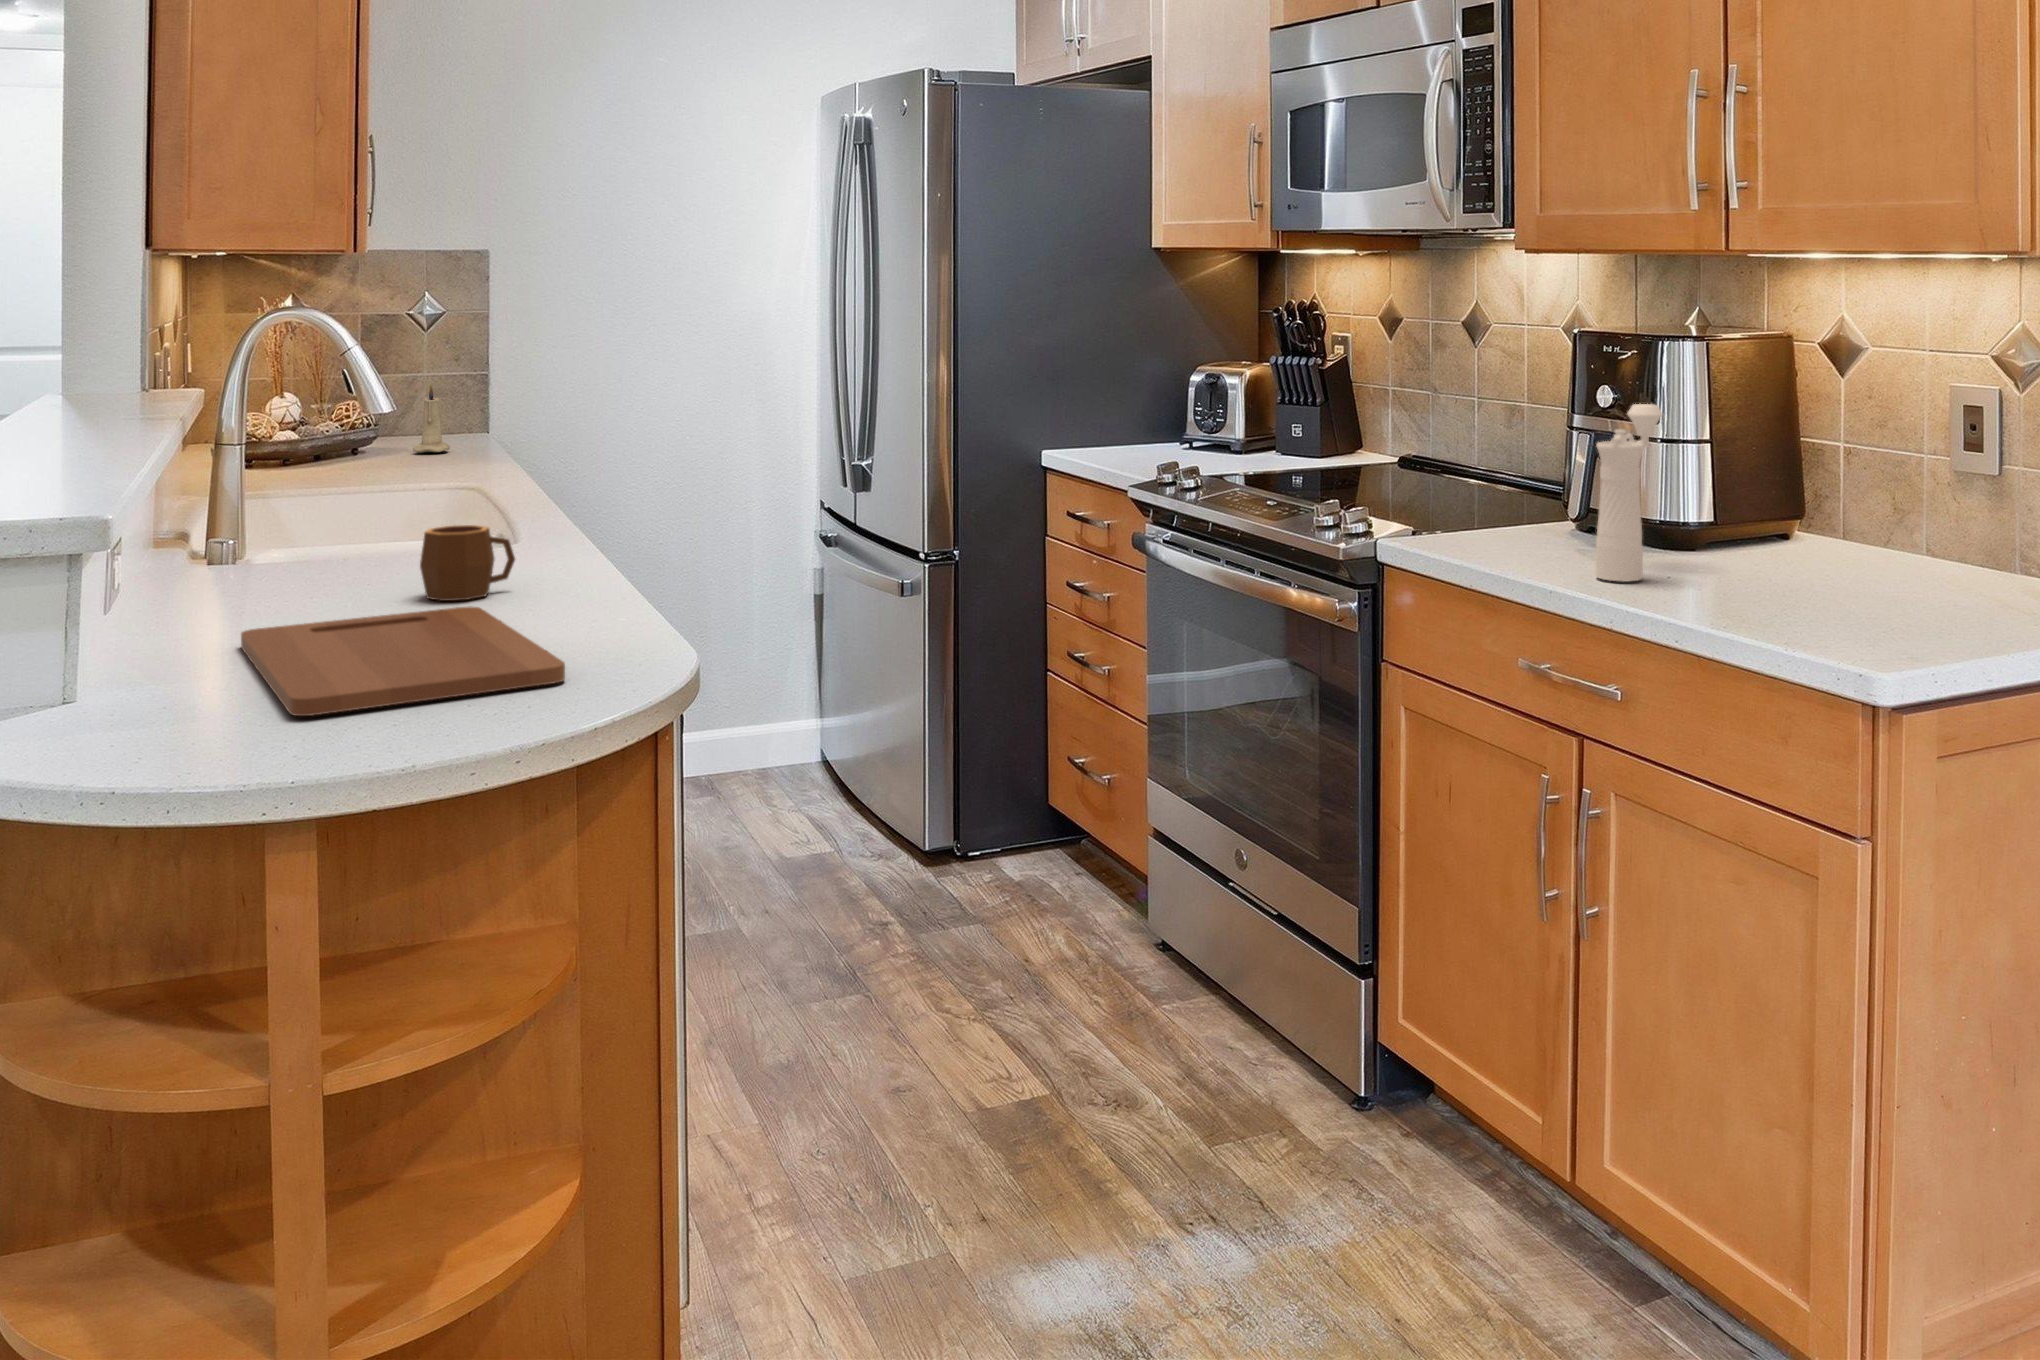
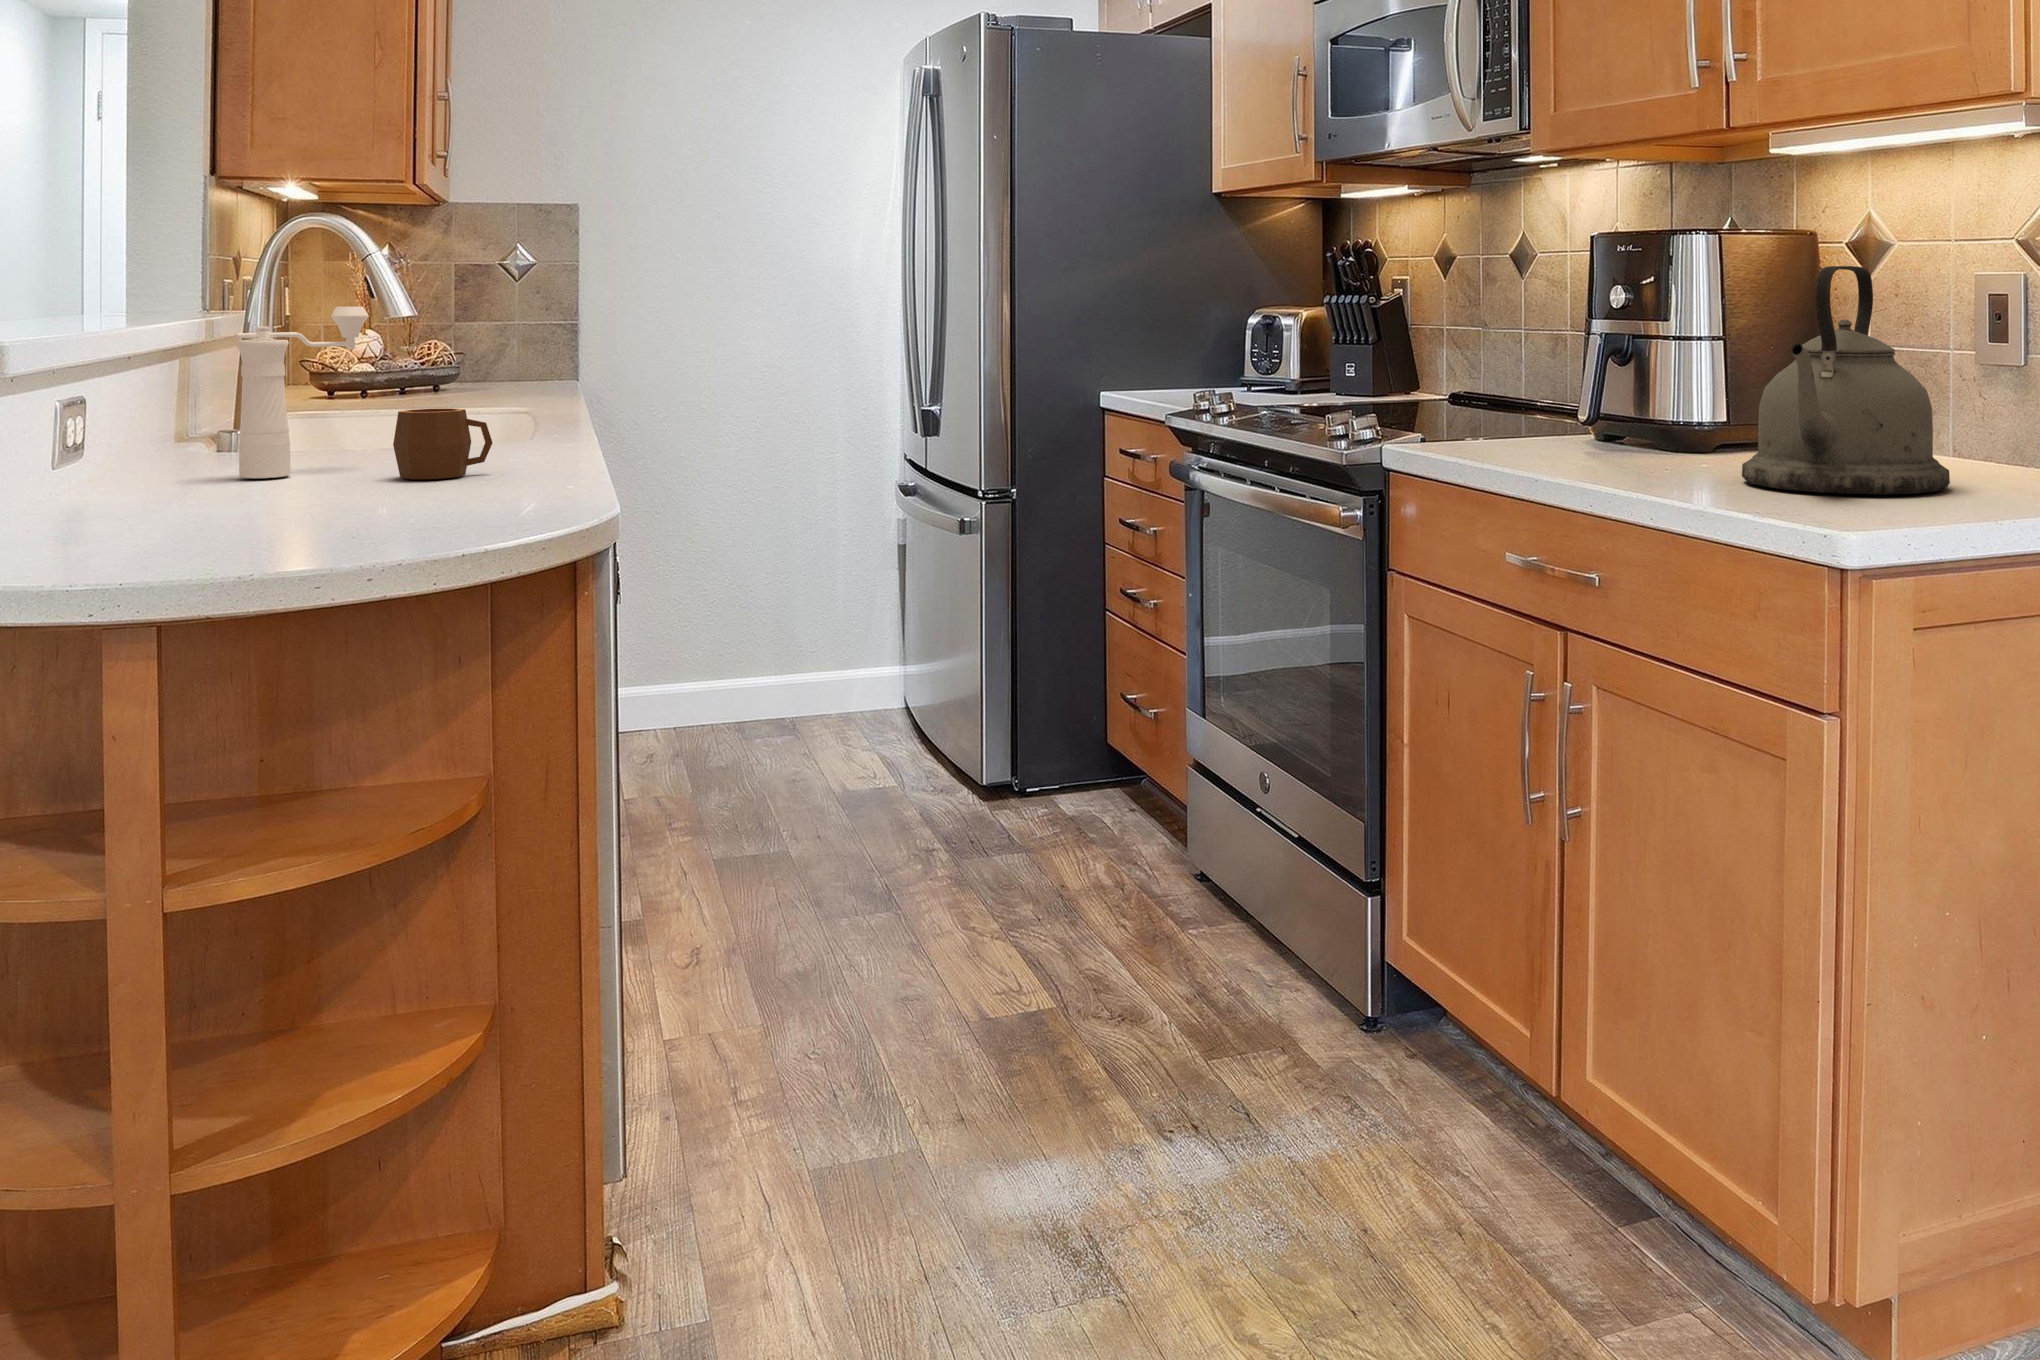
candle: present [413,385,450,452] -> none [491,325,528,391]
kettle: none [1754,397,1953,622] -> present [1742,266,1950,494]
pepper mill: present [1596,404,1662,582] -> present [236,307,369,478]
cutting board: present [241,607,565,716] -> none [180,479,476,548]

